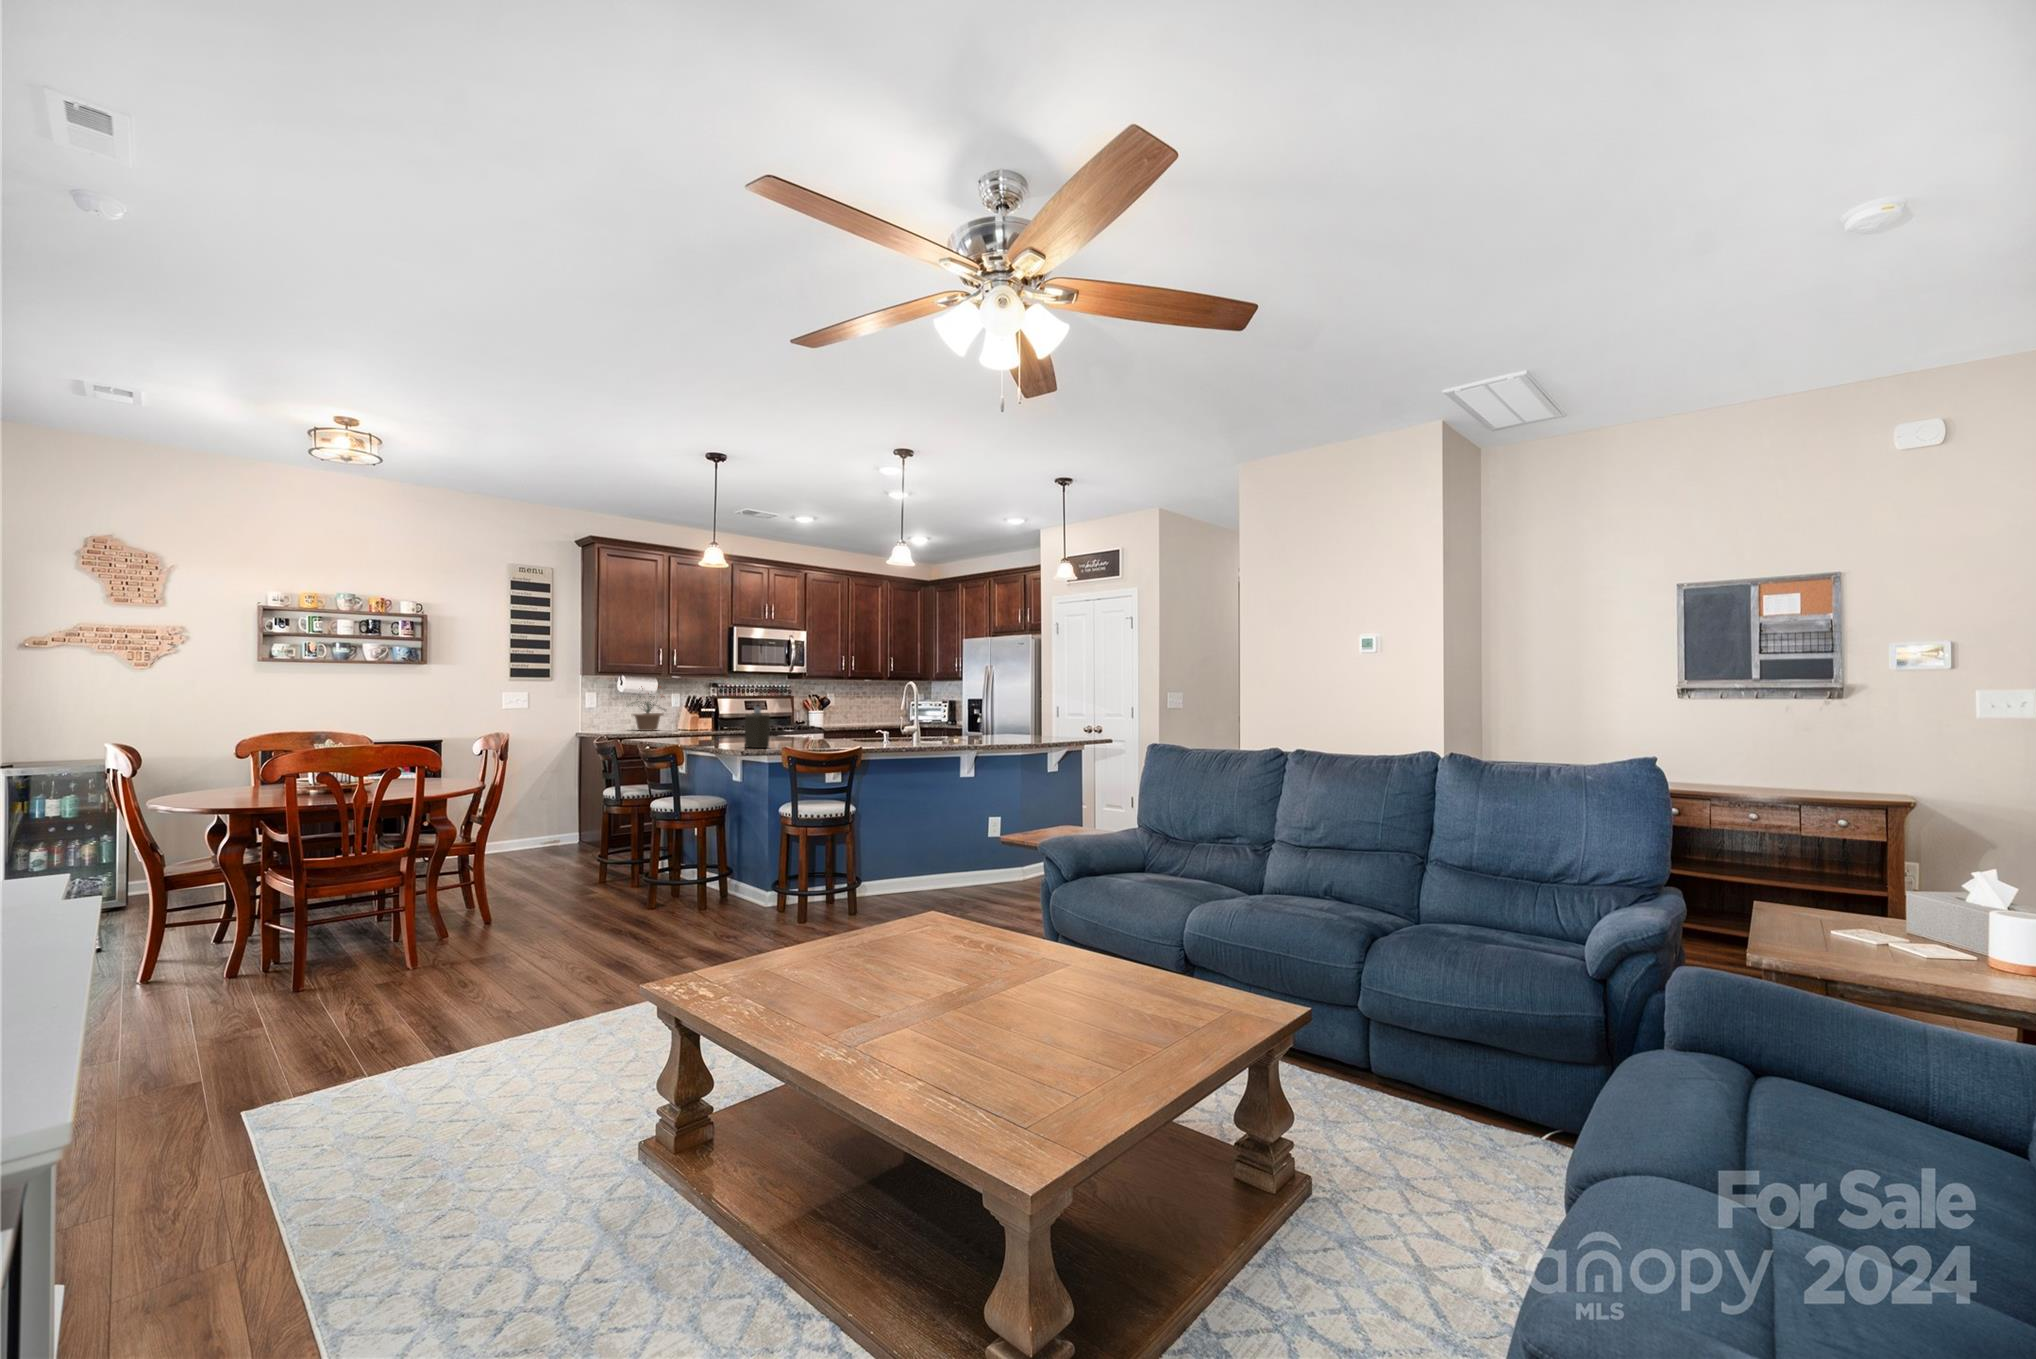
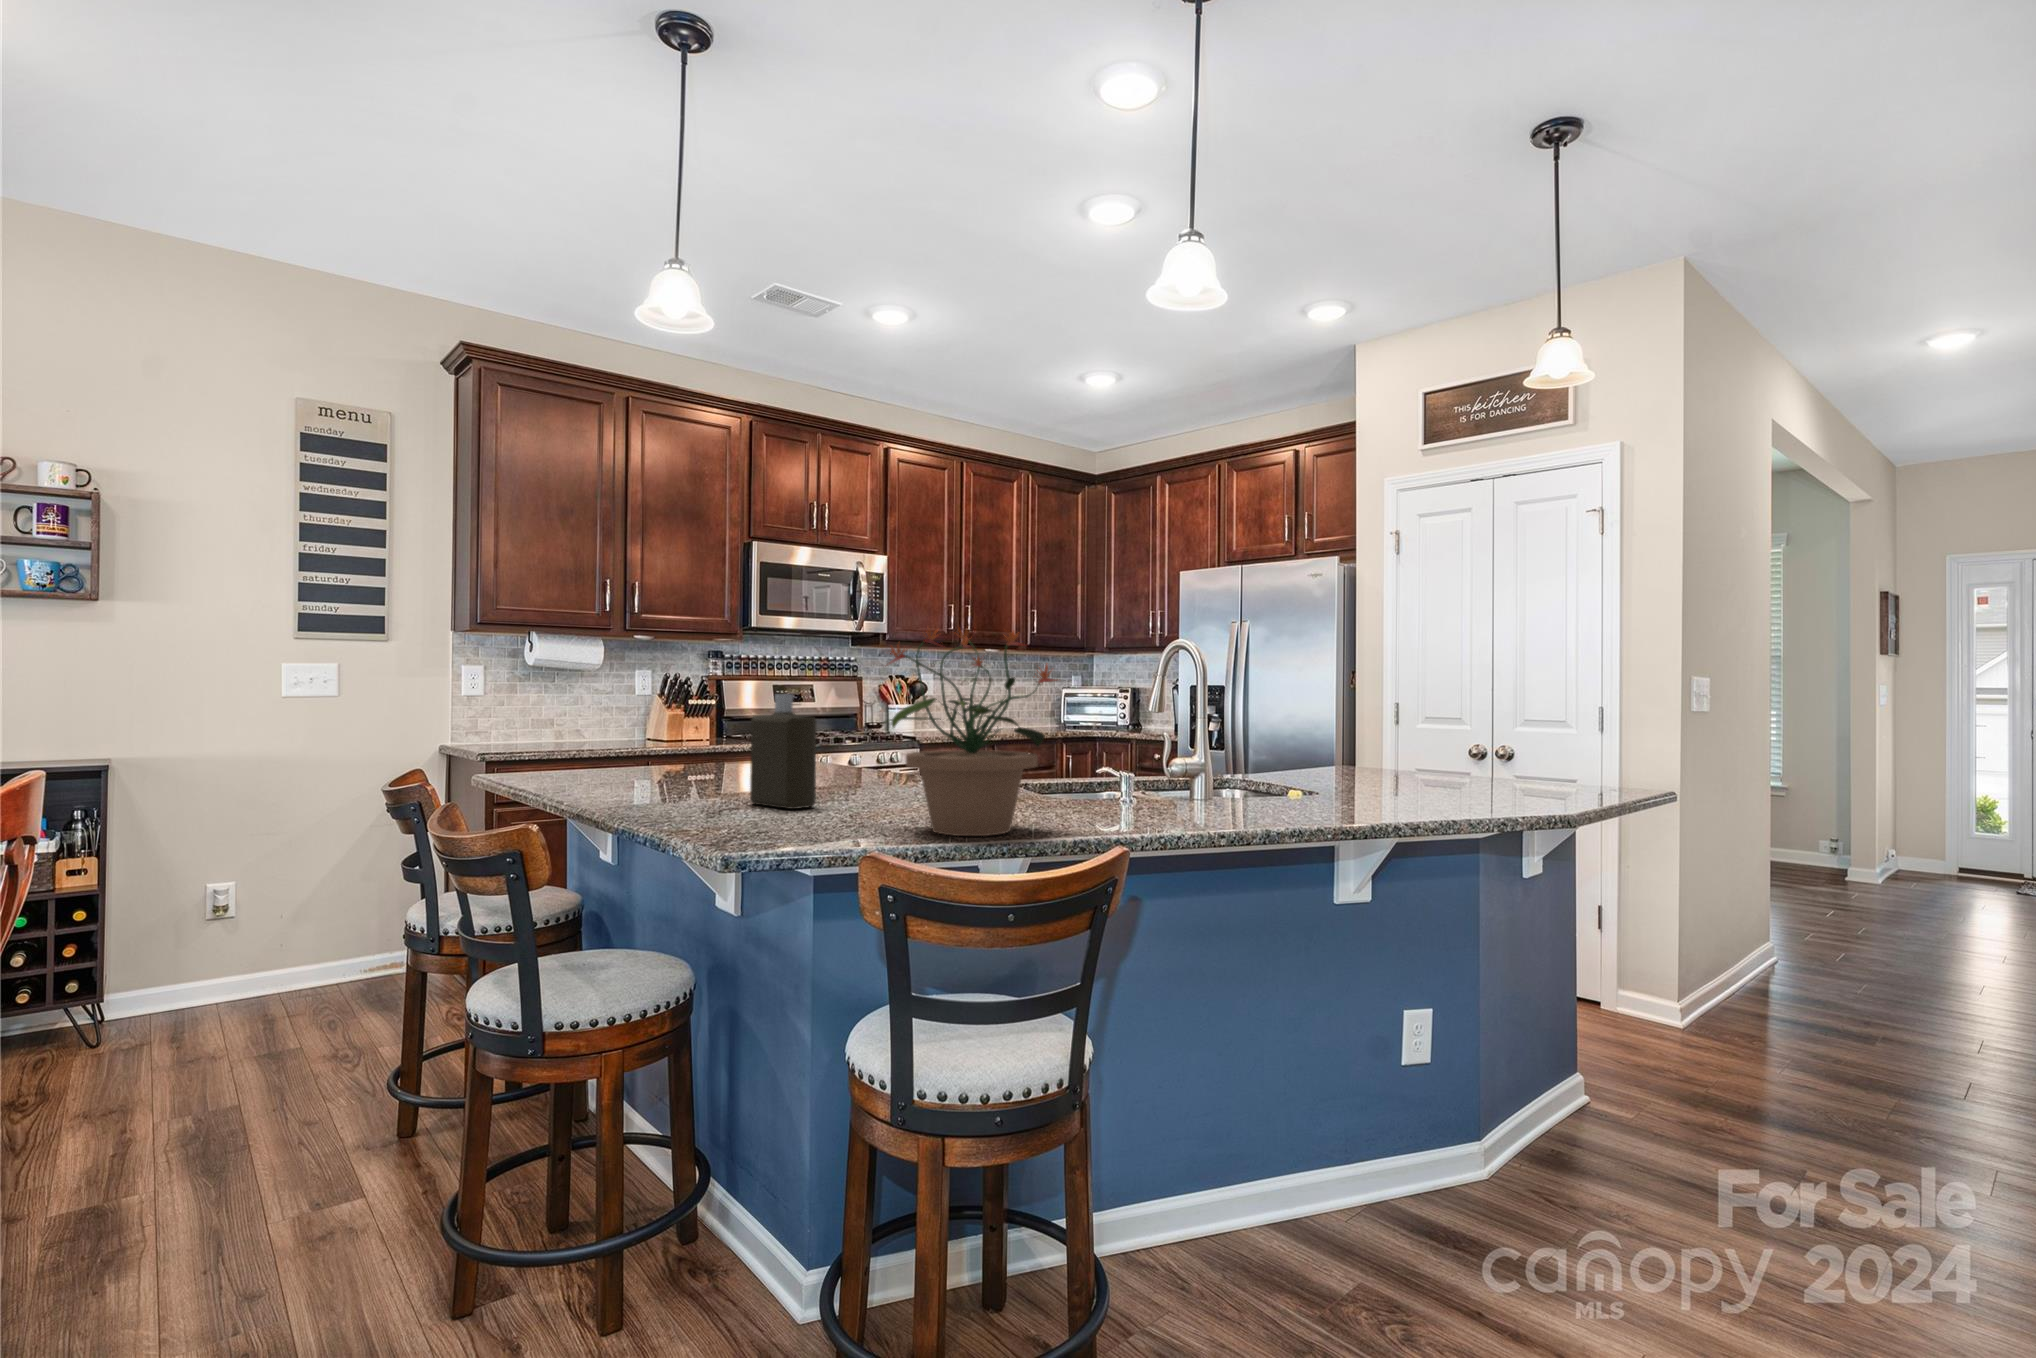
potted plant: present [633,686,665,731] -> present [883,628,1058,836]

